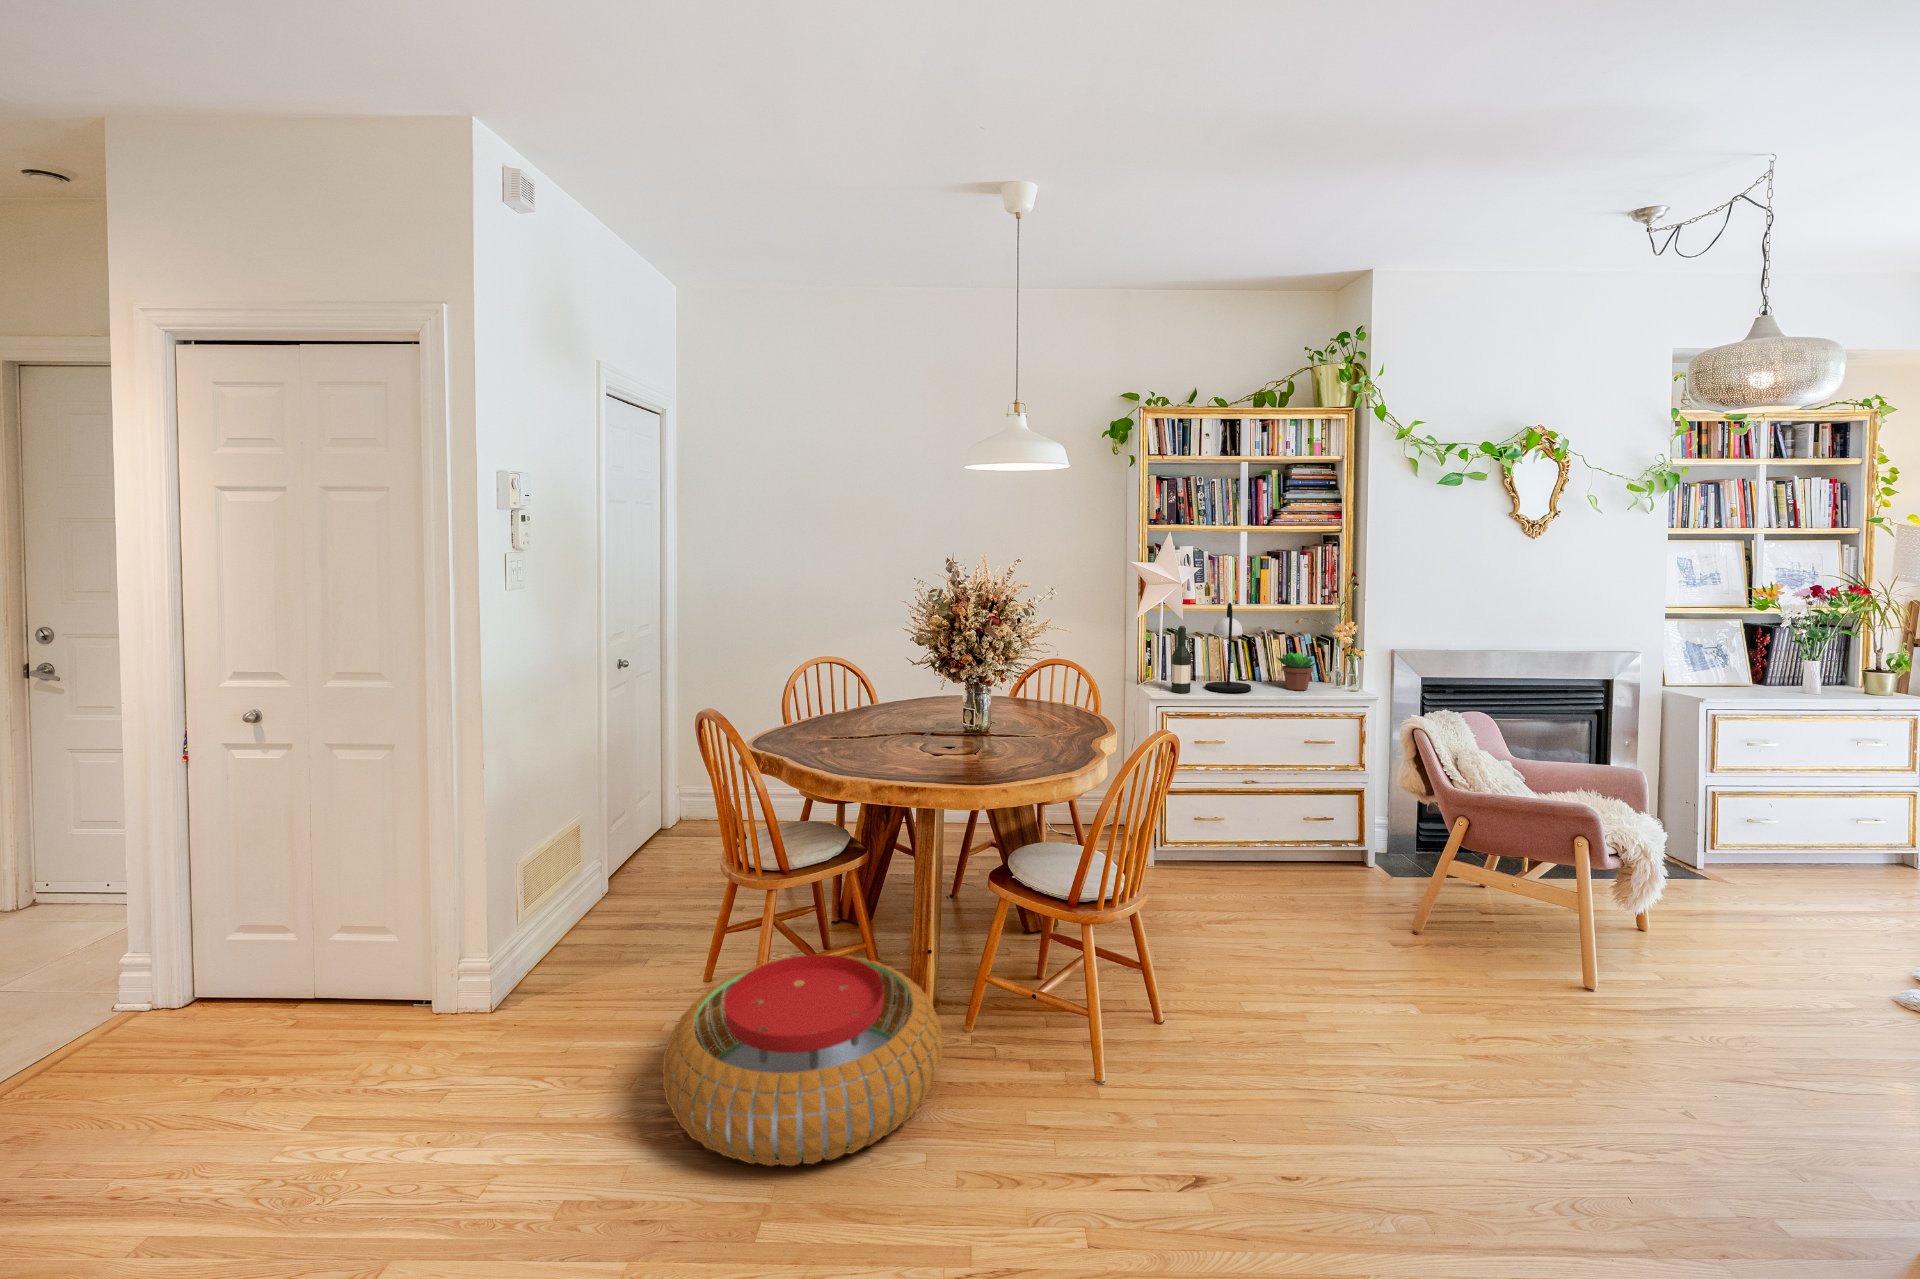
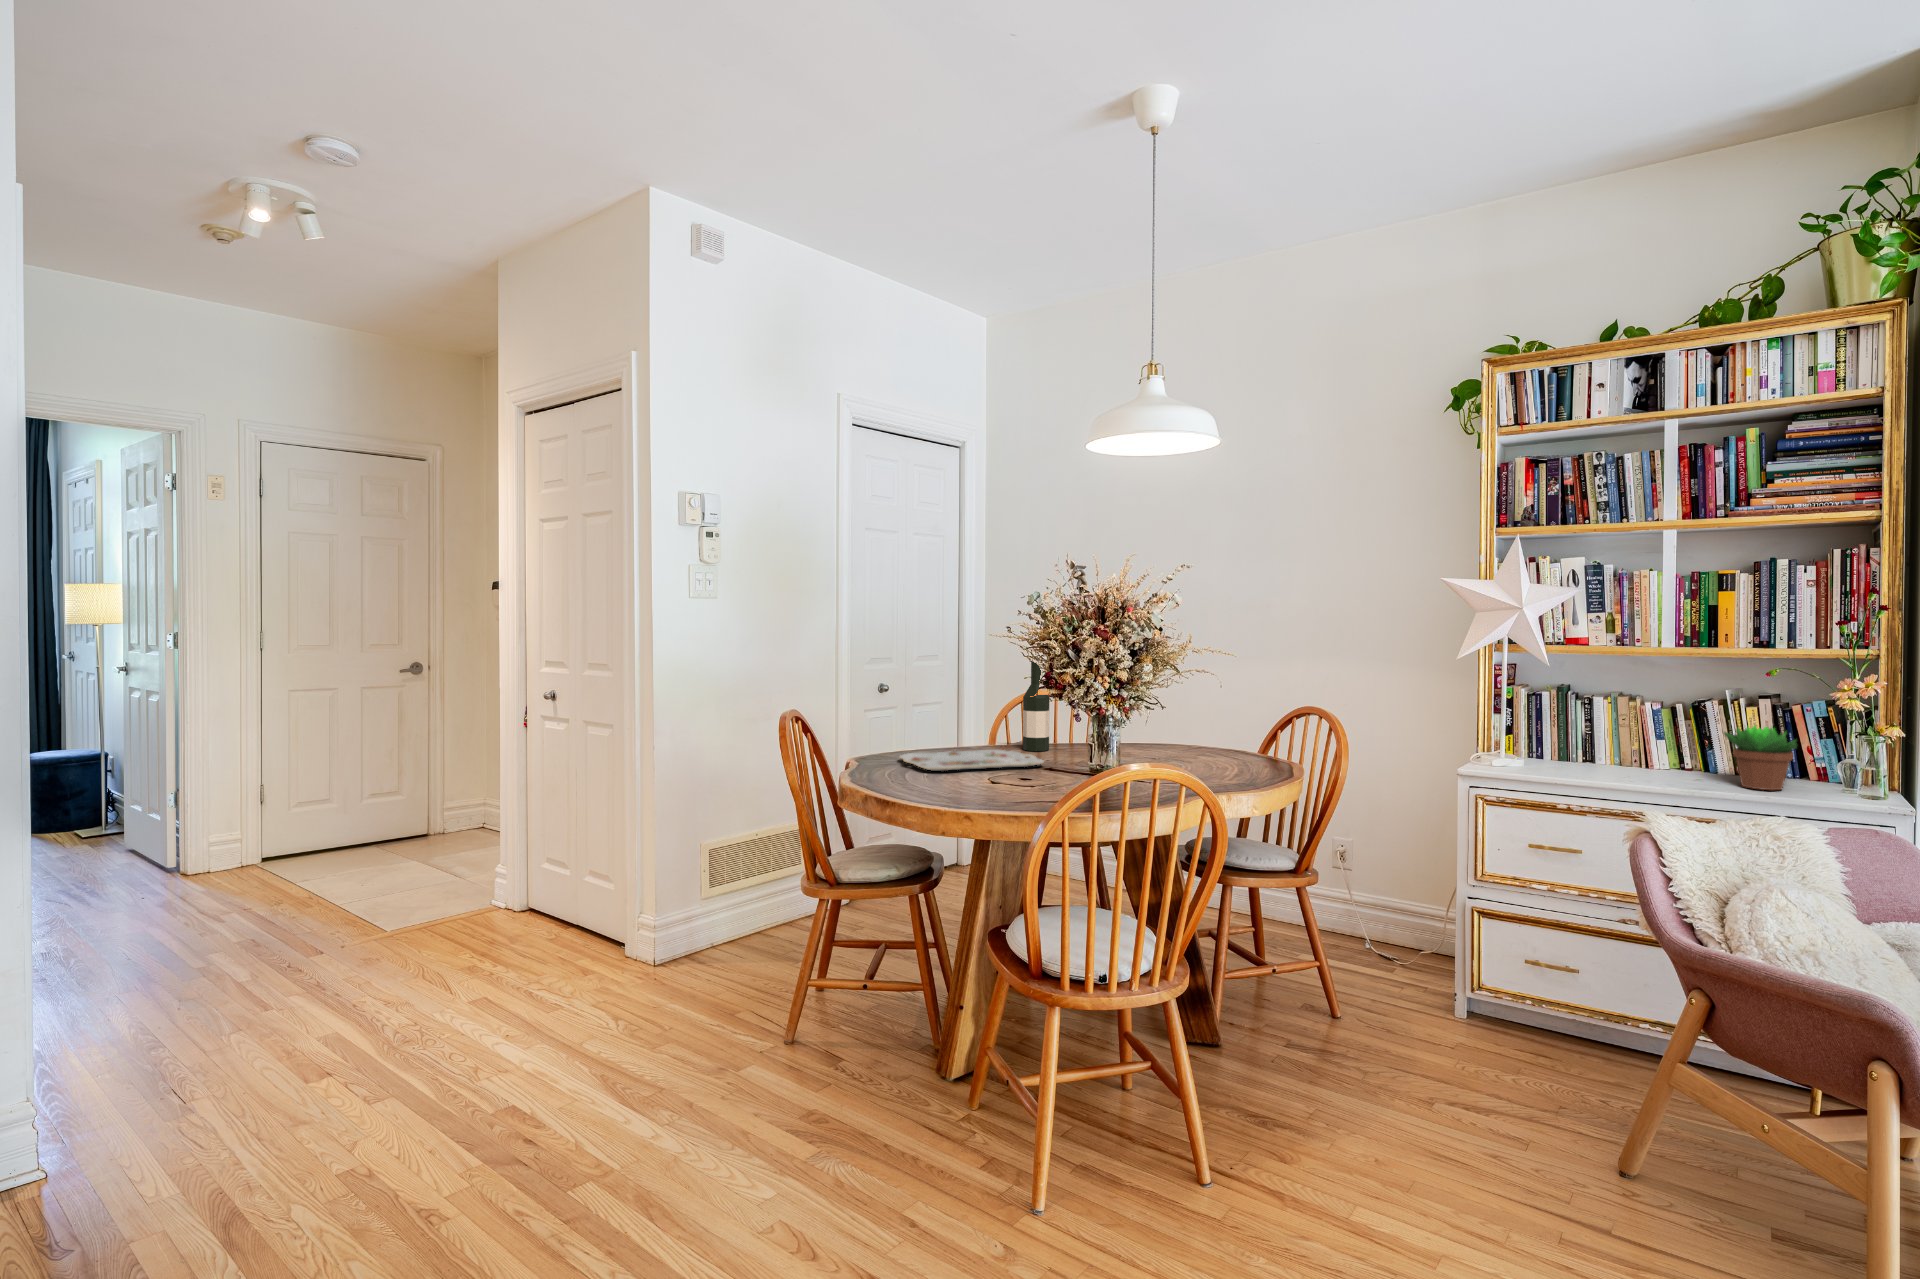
table lamp: present [1205,603,1251,692] -> none [1584,640,1667,782]
wine bottle: present [1171,626,1191,693] -> present [1023,661,1049,751]
serving tray: none [805,721,936,750] -> present [900,750,1044,771]
pouf: present [662,954,942,1166] -> none [636,972,926,1165]

